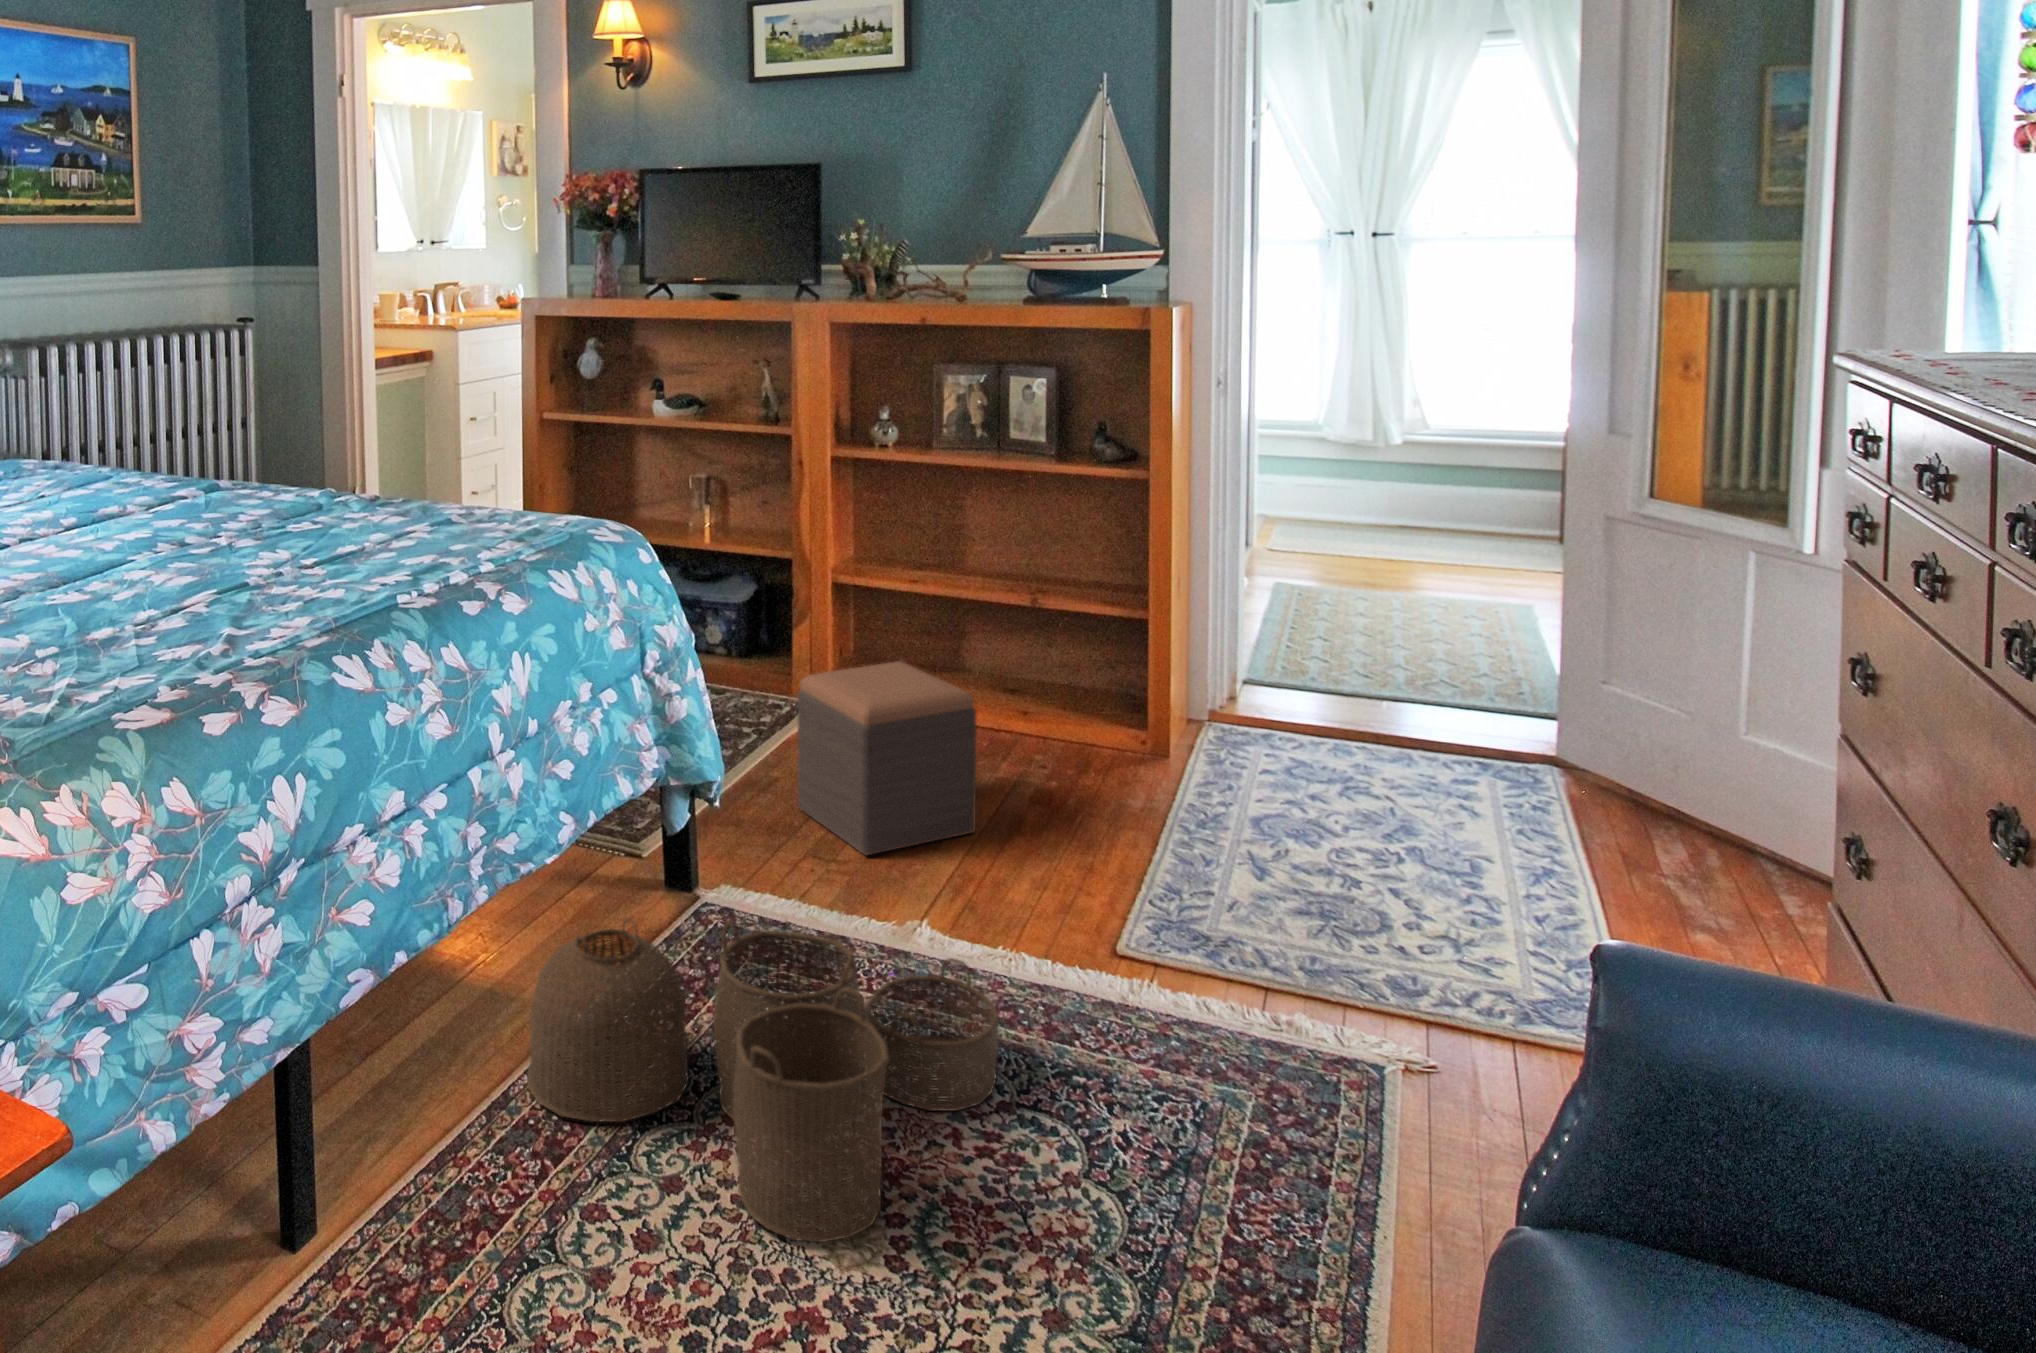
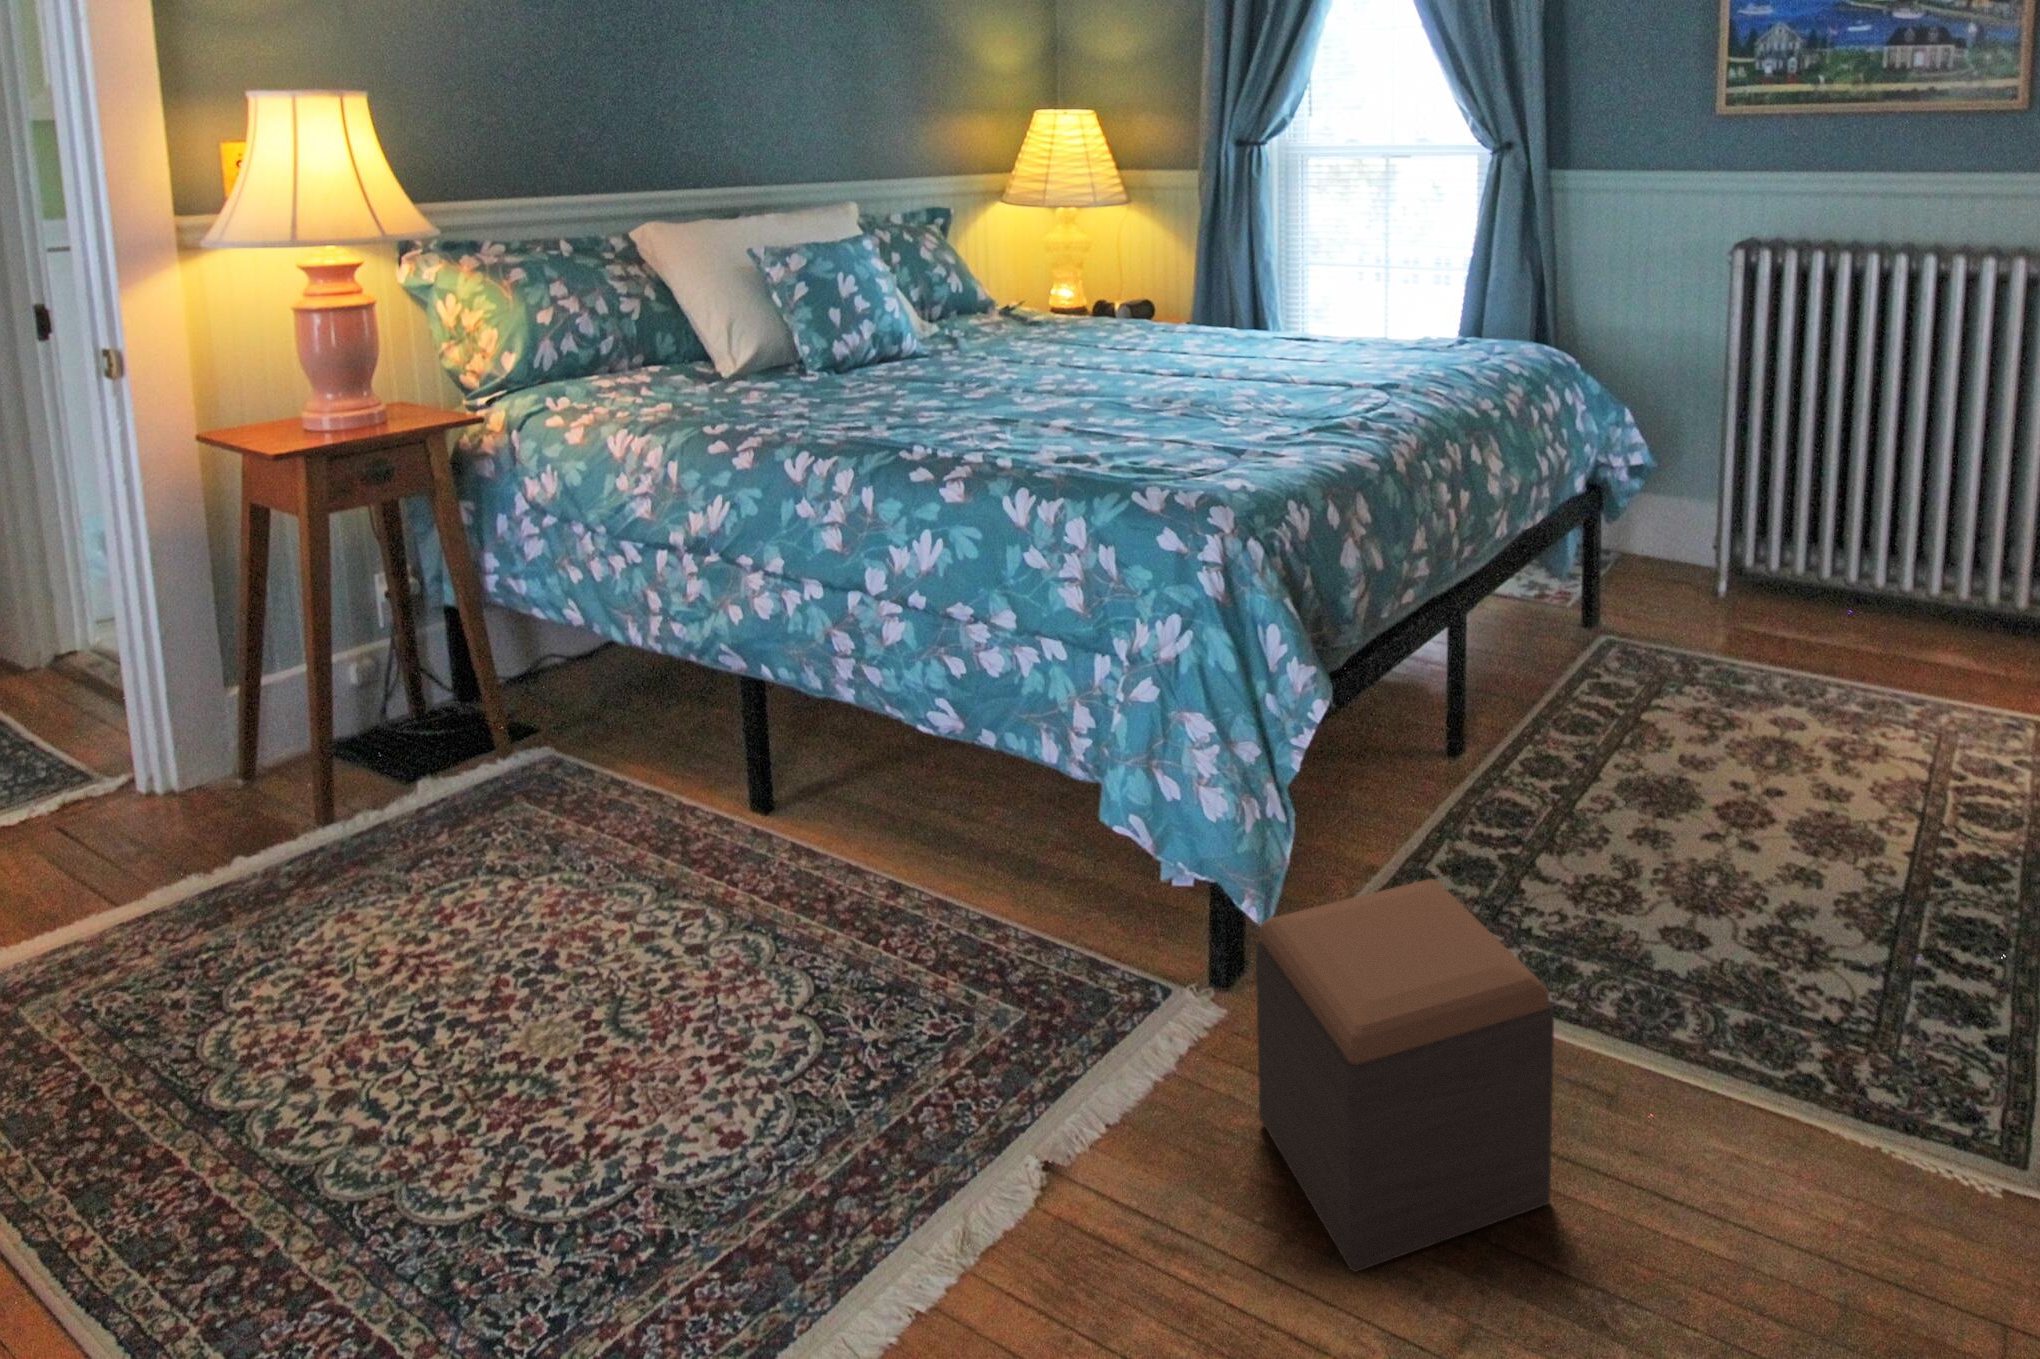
woven basket: present [527,919,999,1242] -> none [522,777,908,1166]

